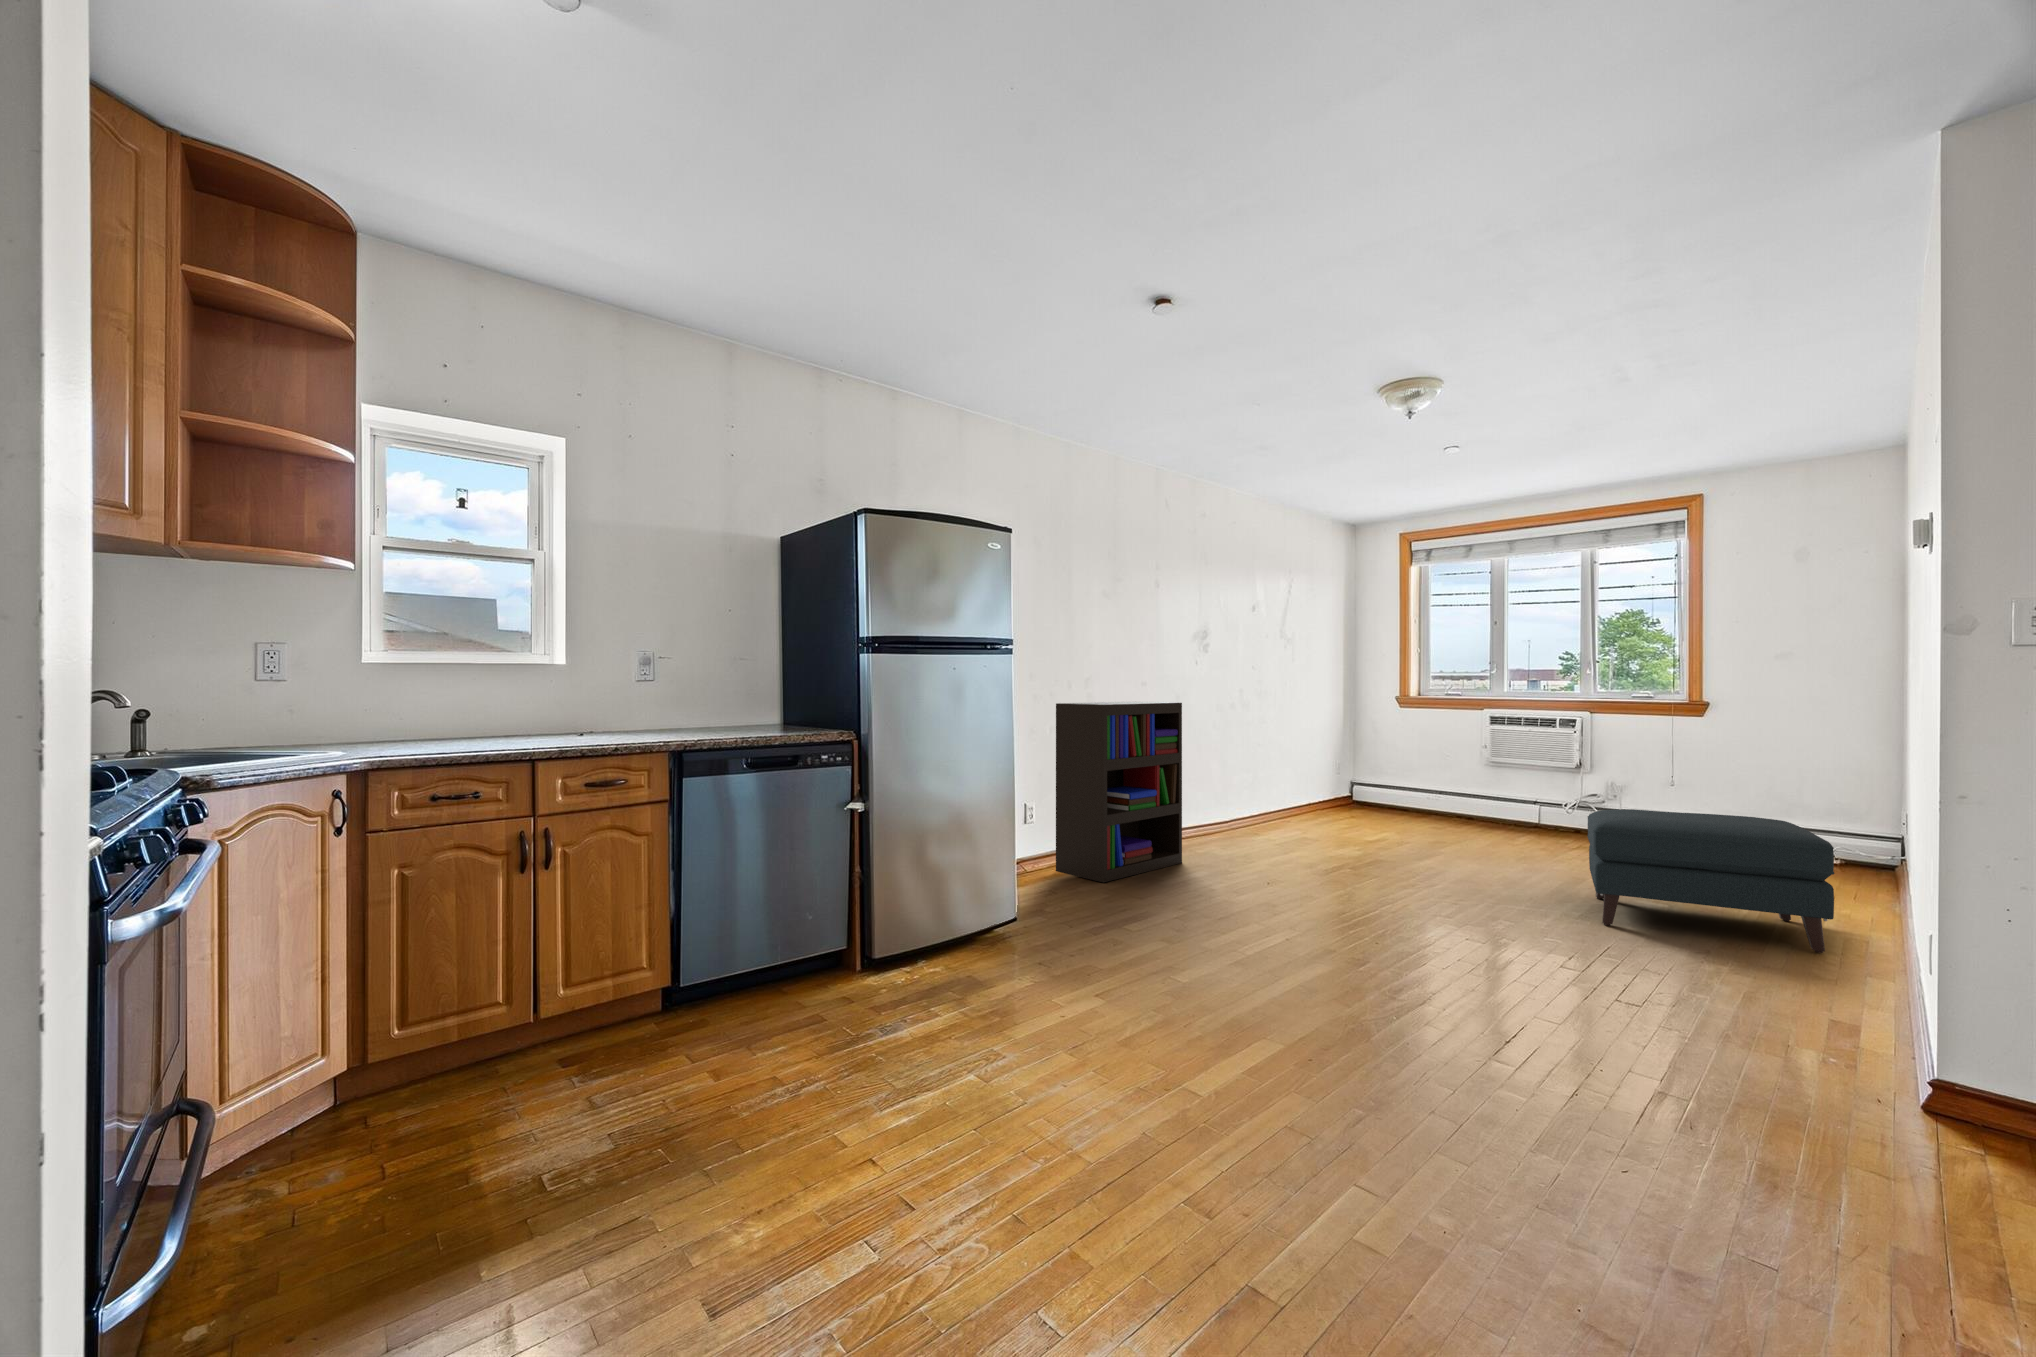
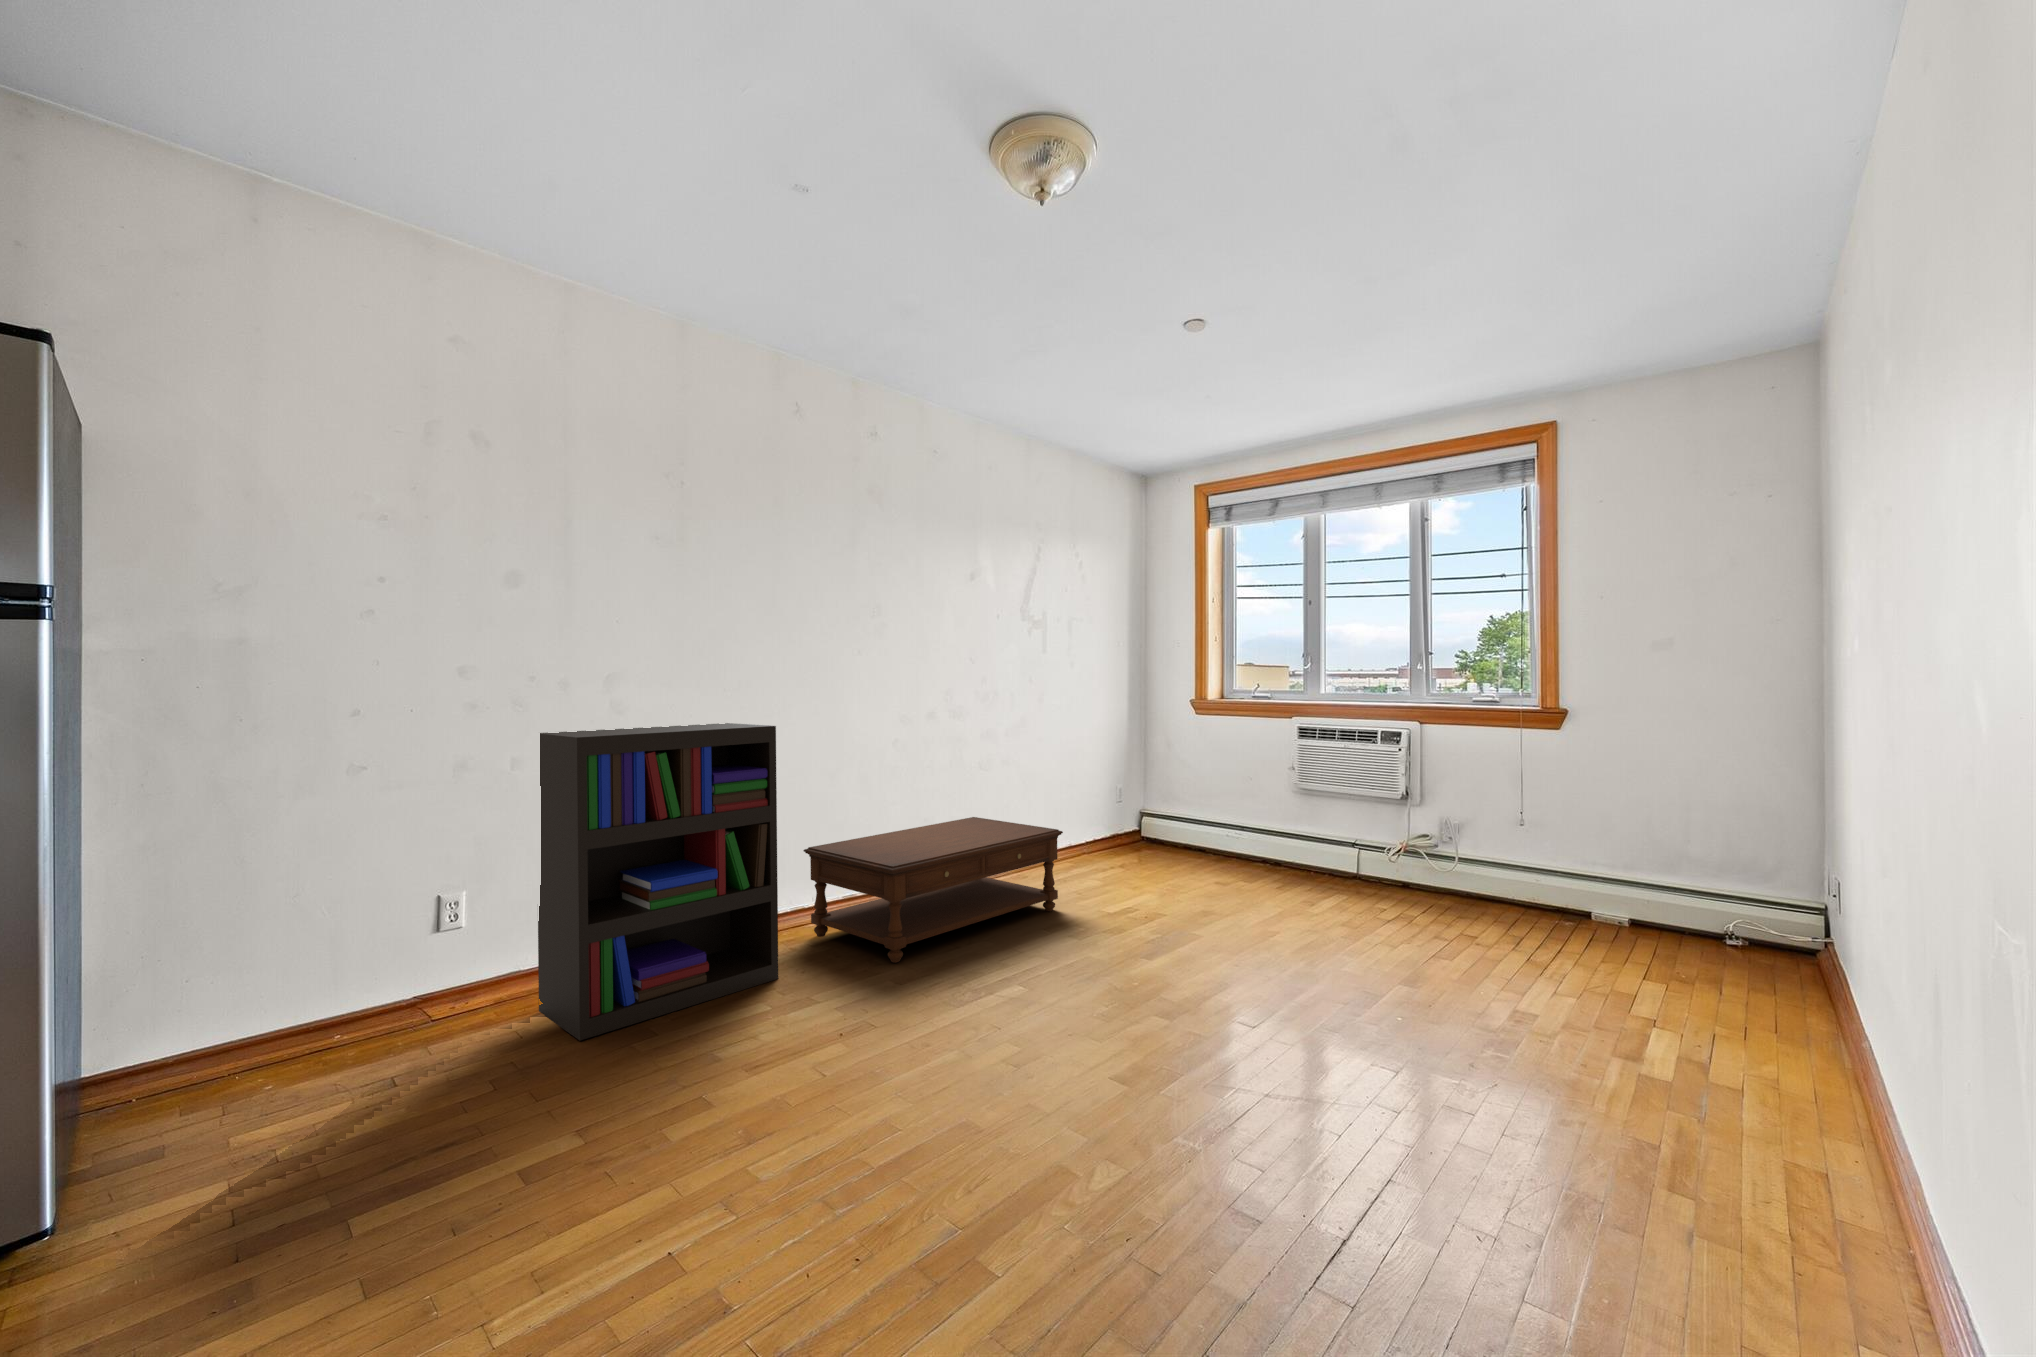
coffee table: none [1169,775,1333,858] -> present [803,817,1063,963]
ottoman: present [1587,809,1834,953] -> none [1336,901,1740,1213]

